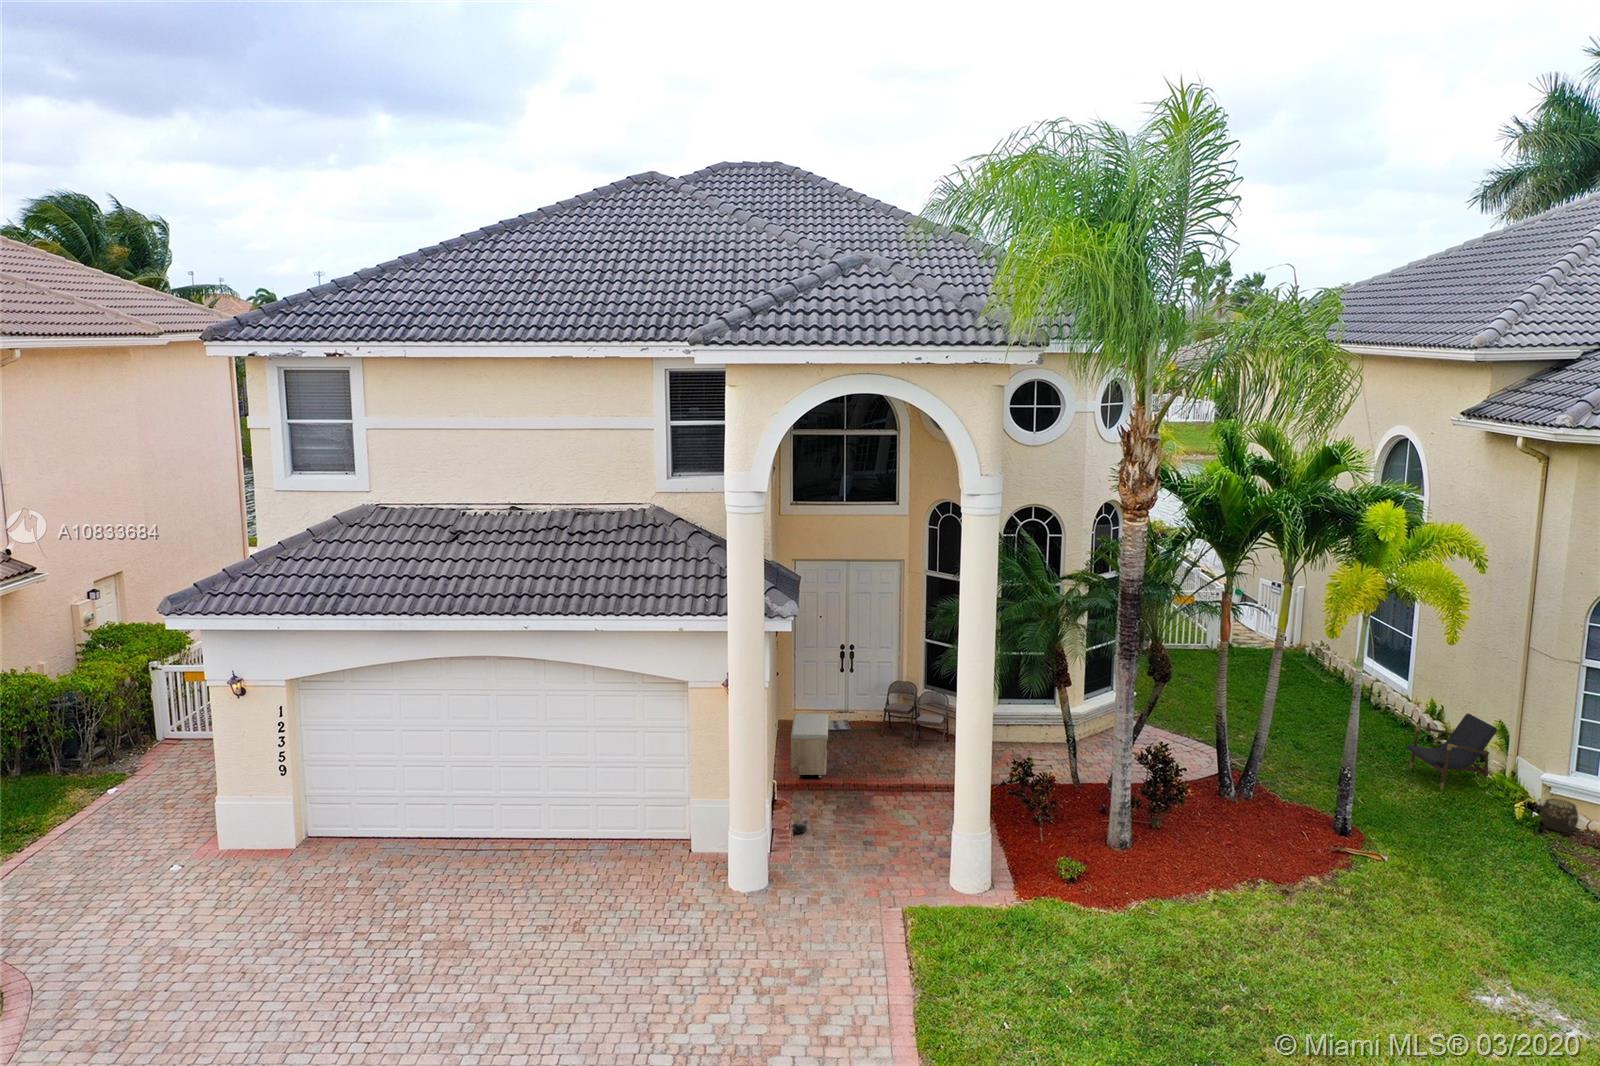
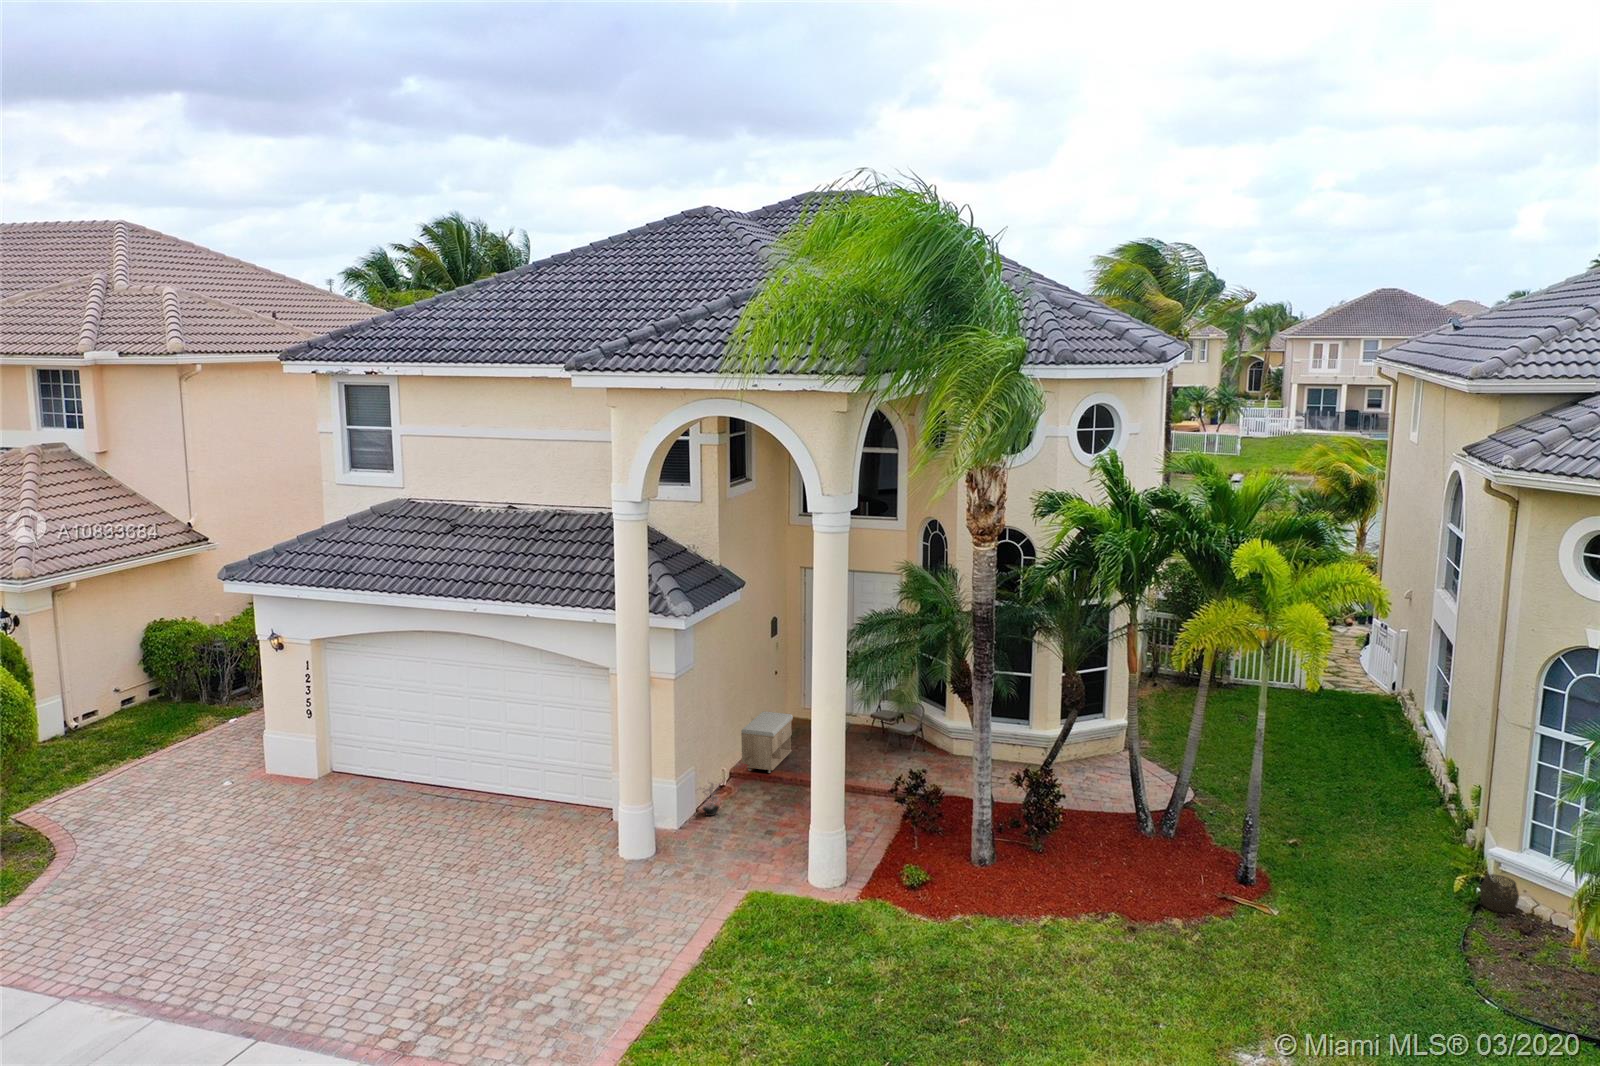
lounge chair: present [1406,714,1497,789] -> none [1388,778,1476,860]

